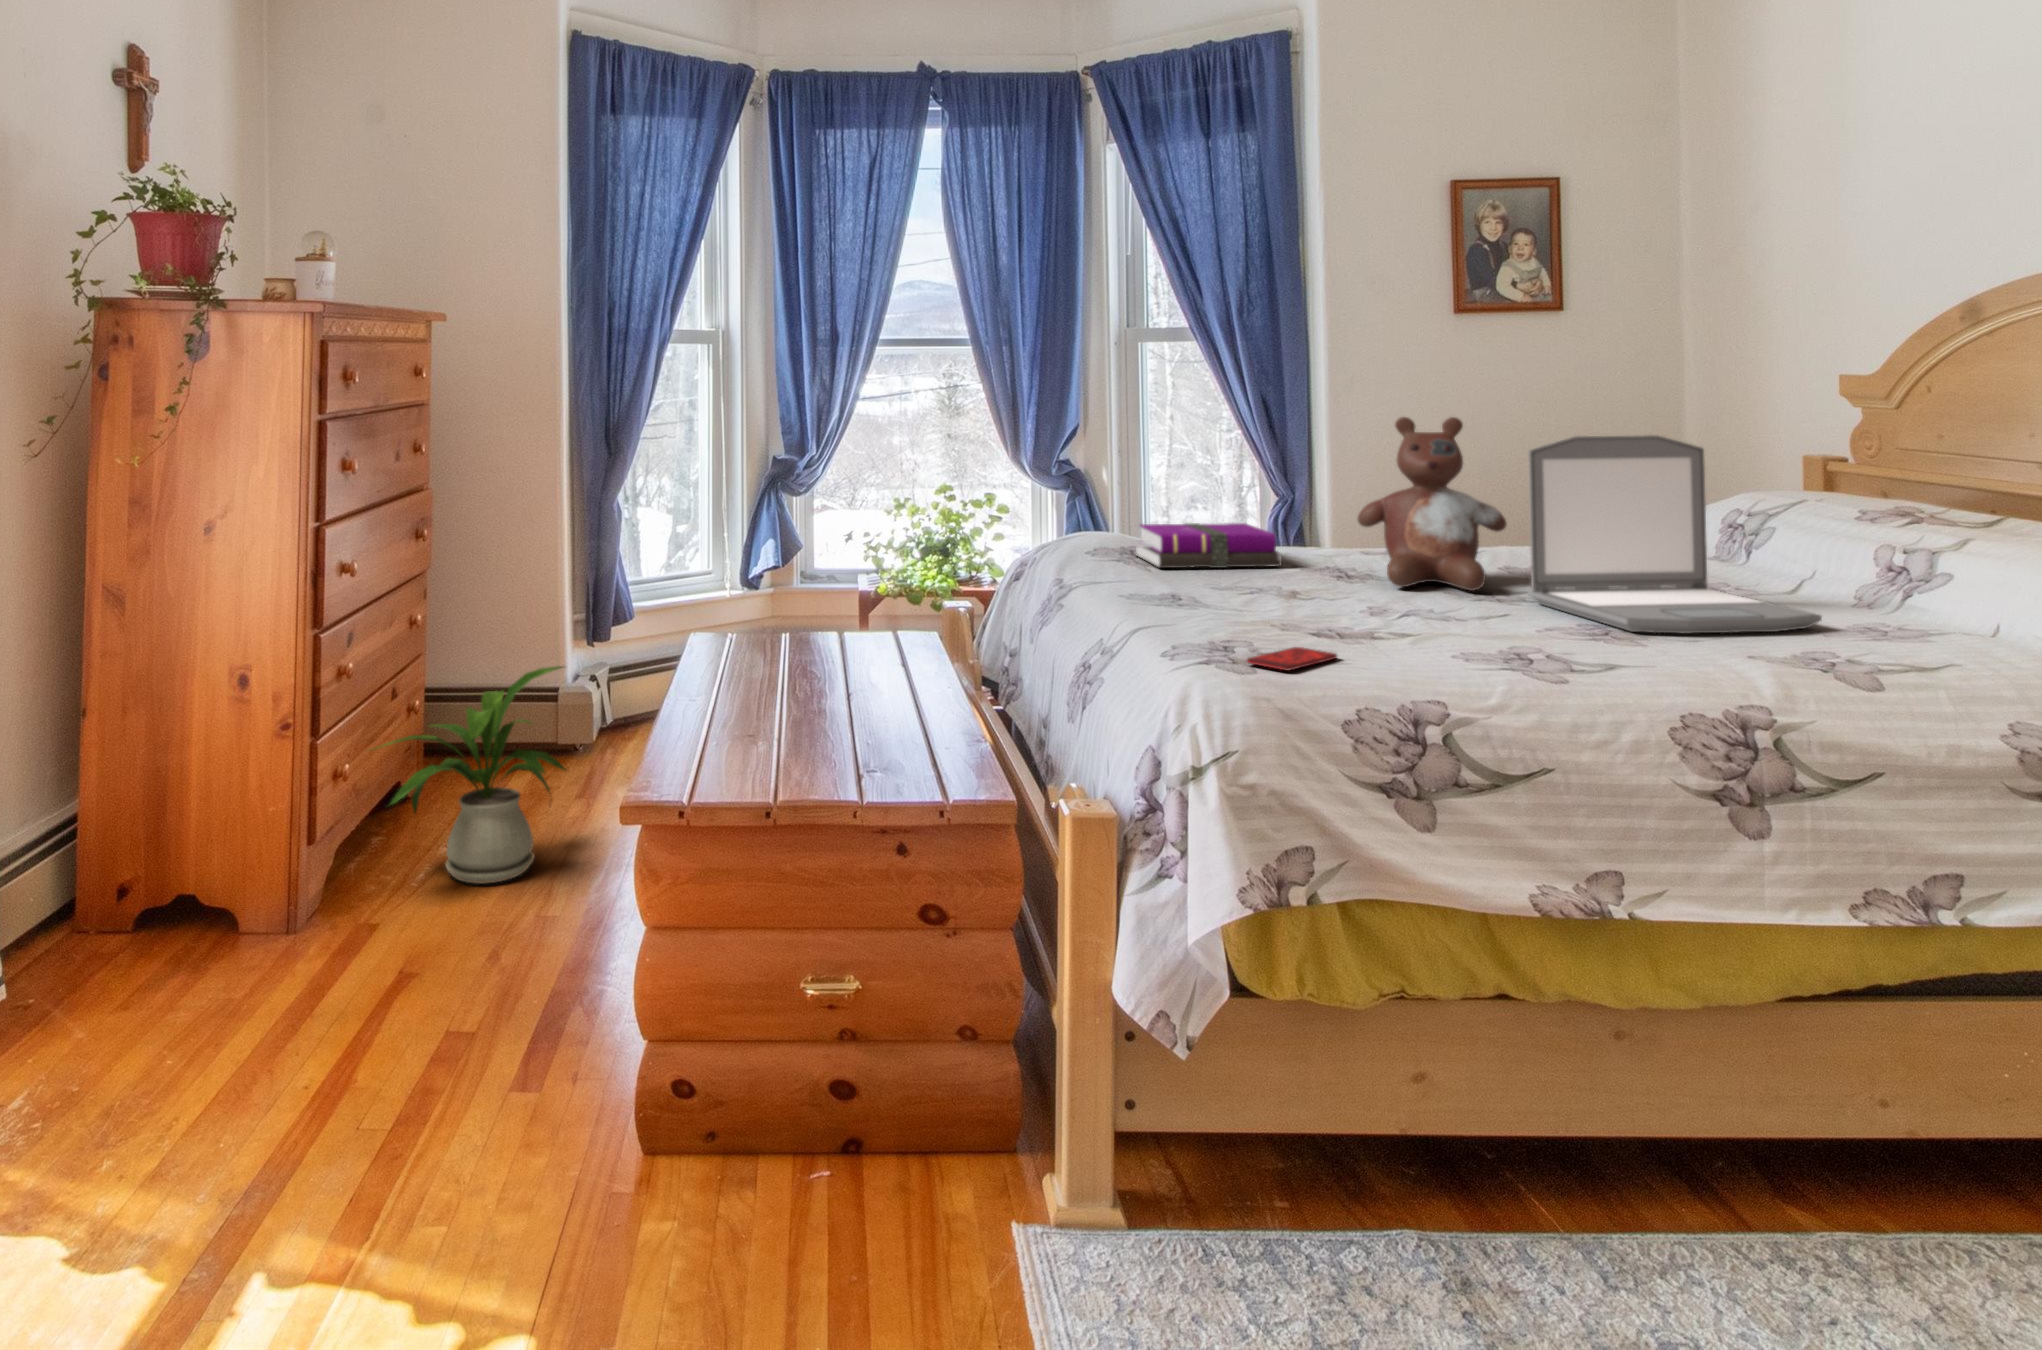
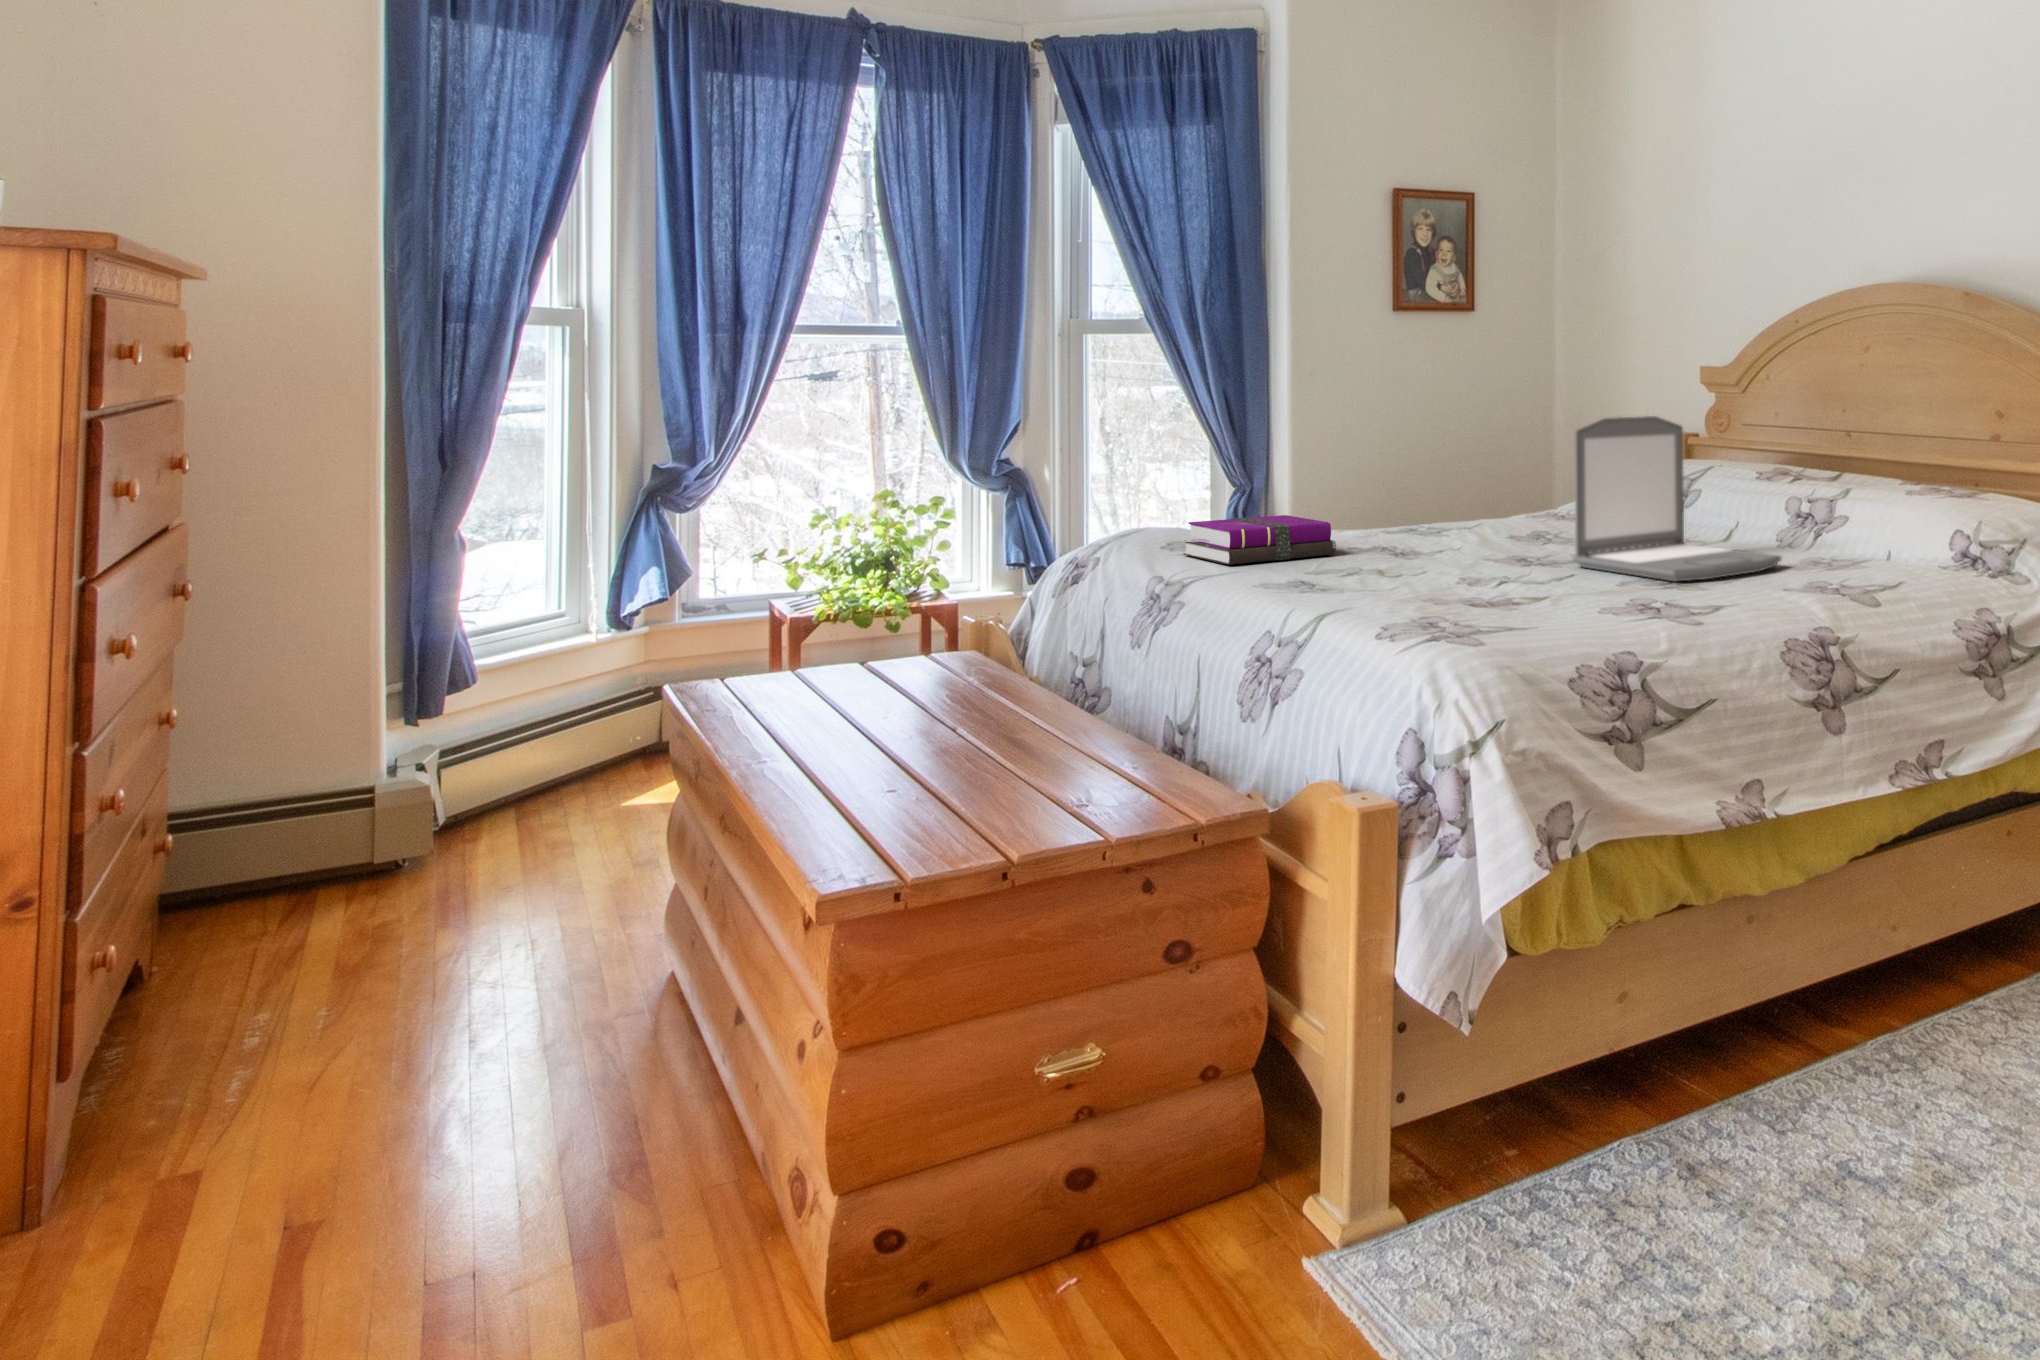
stuffed bear: present [1358,417,1507,591] -> none [1411,404,1532,563]
smartphone: present [1247,647,1337,670] -> none [1445,620,1508,641]
house plant: present [371,666,566,884] -> none [109,766,466,1107]

